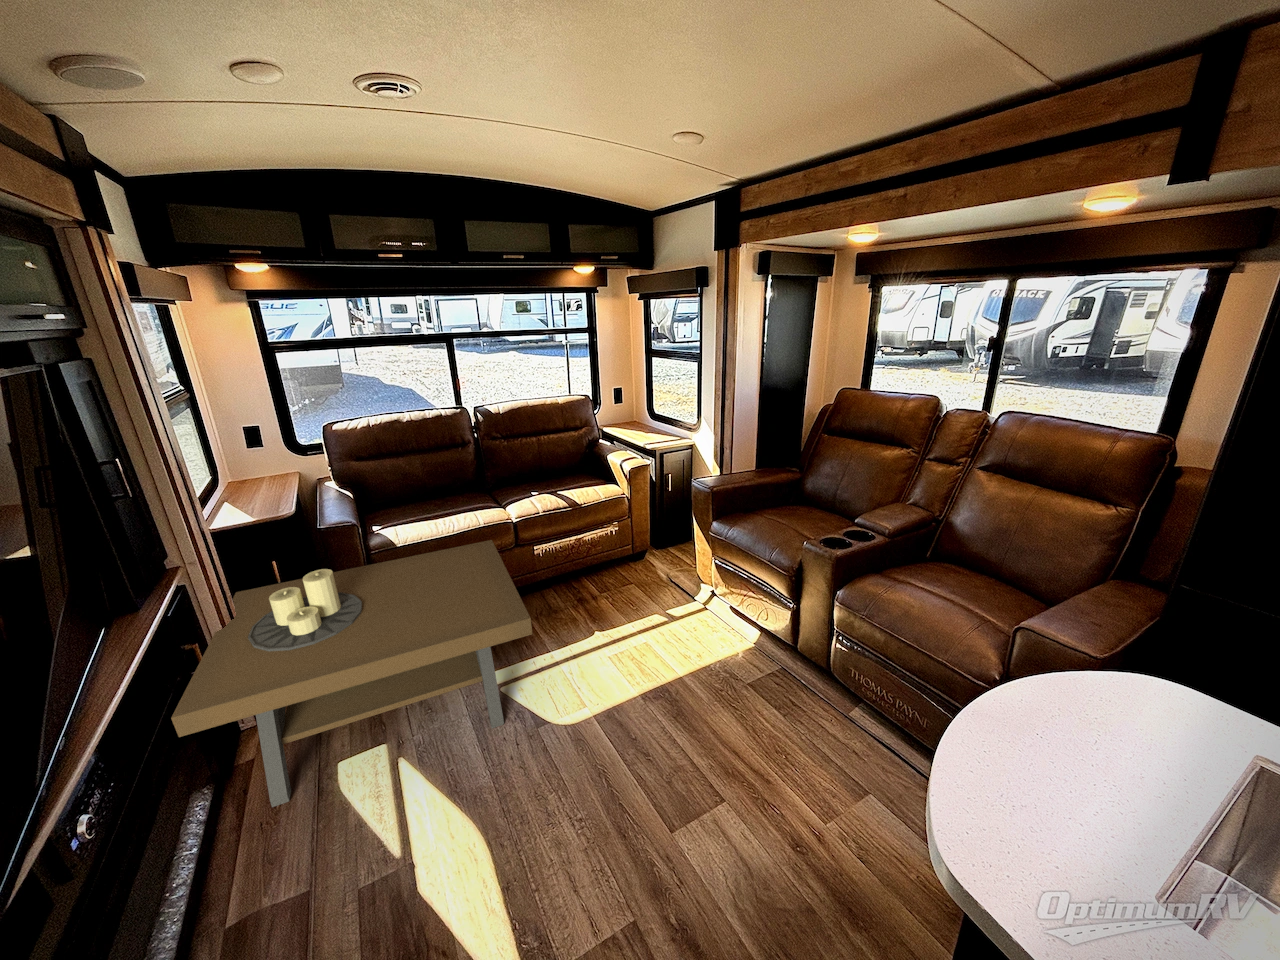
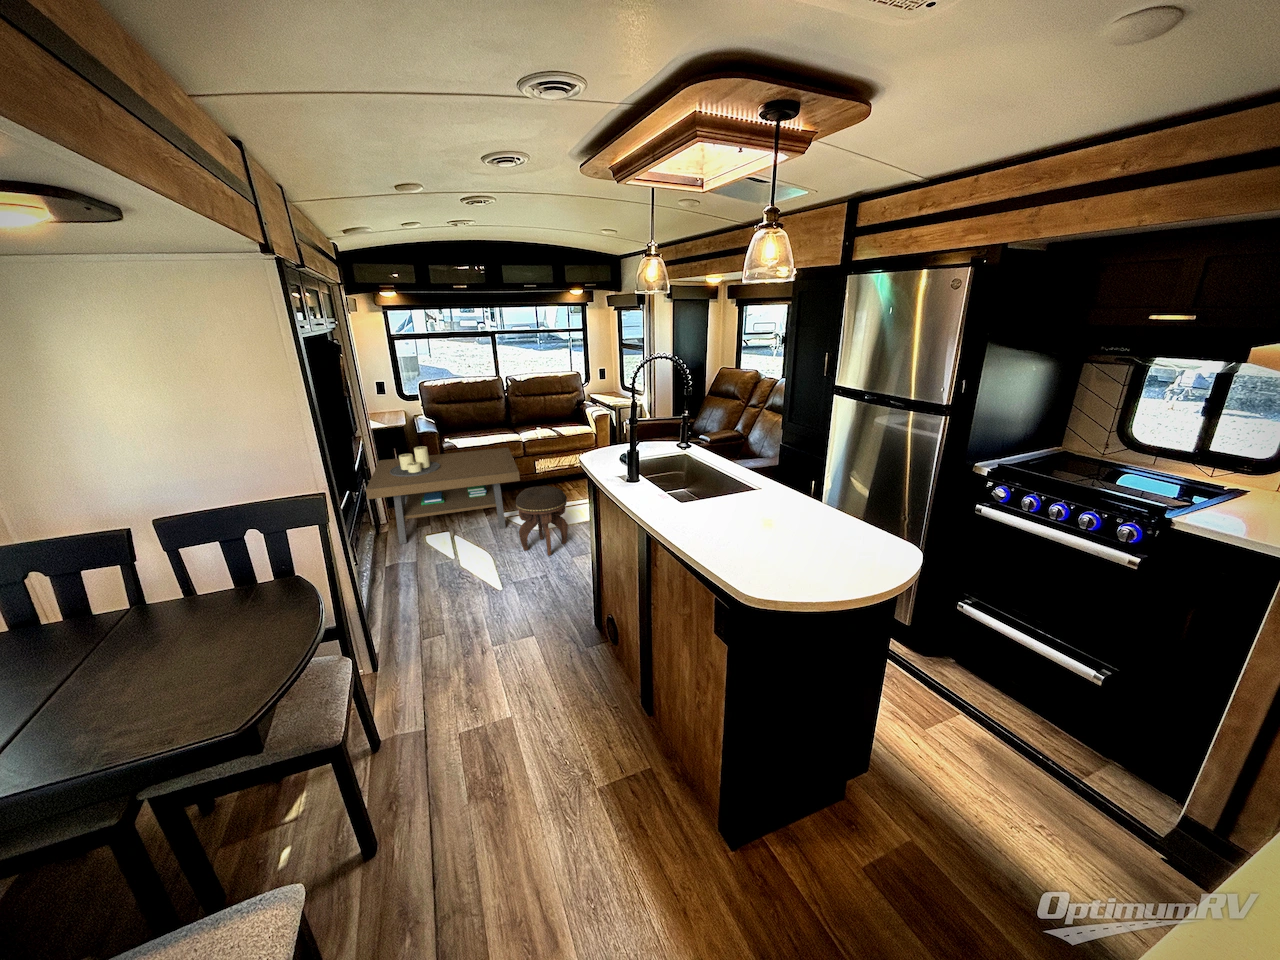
footstool: none [540,661,653,829] -> present [516,486,568,556]

